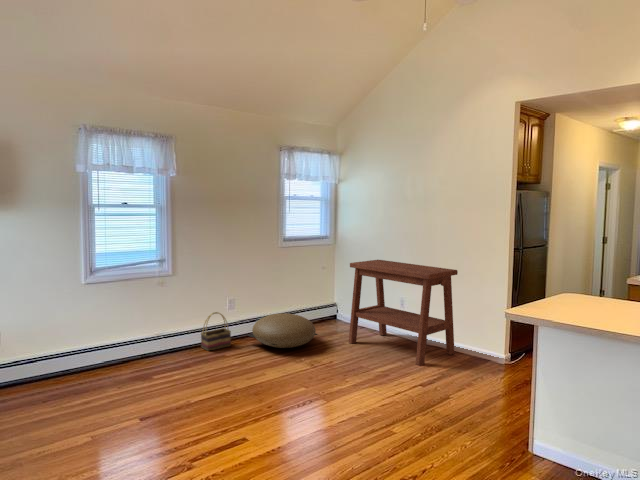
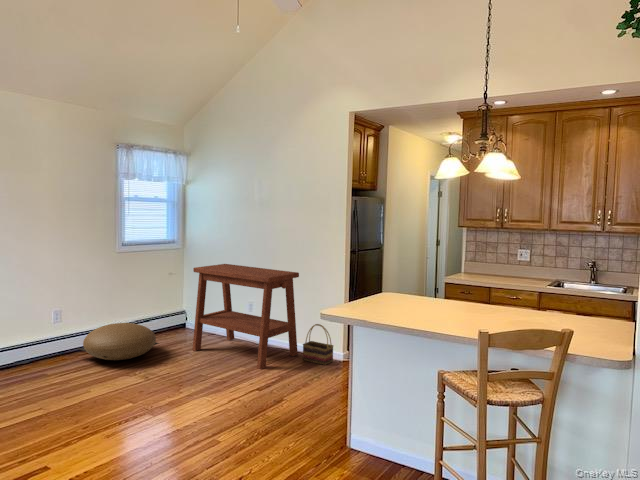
basket: present [201,312,231,351] -> present [303,324,333,365]

